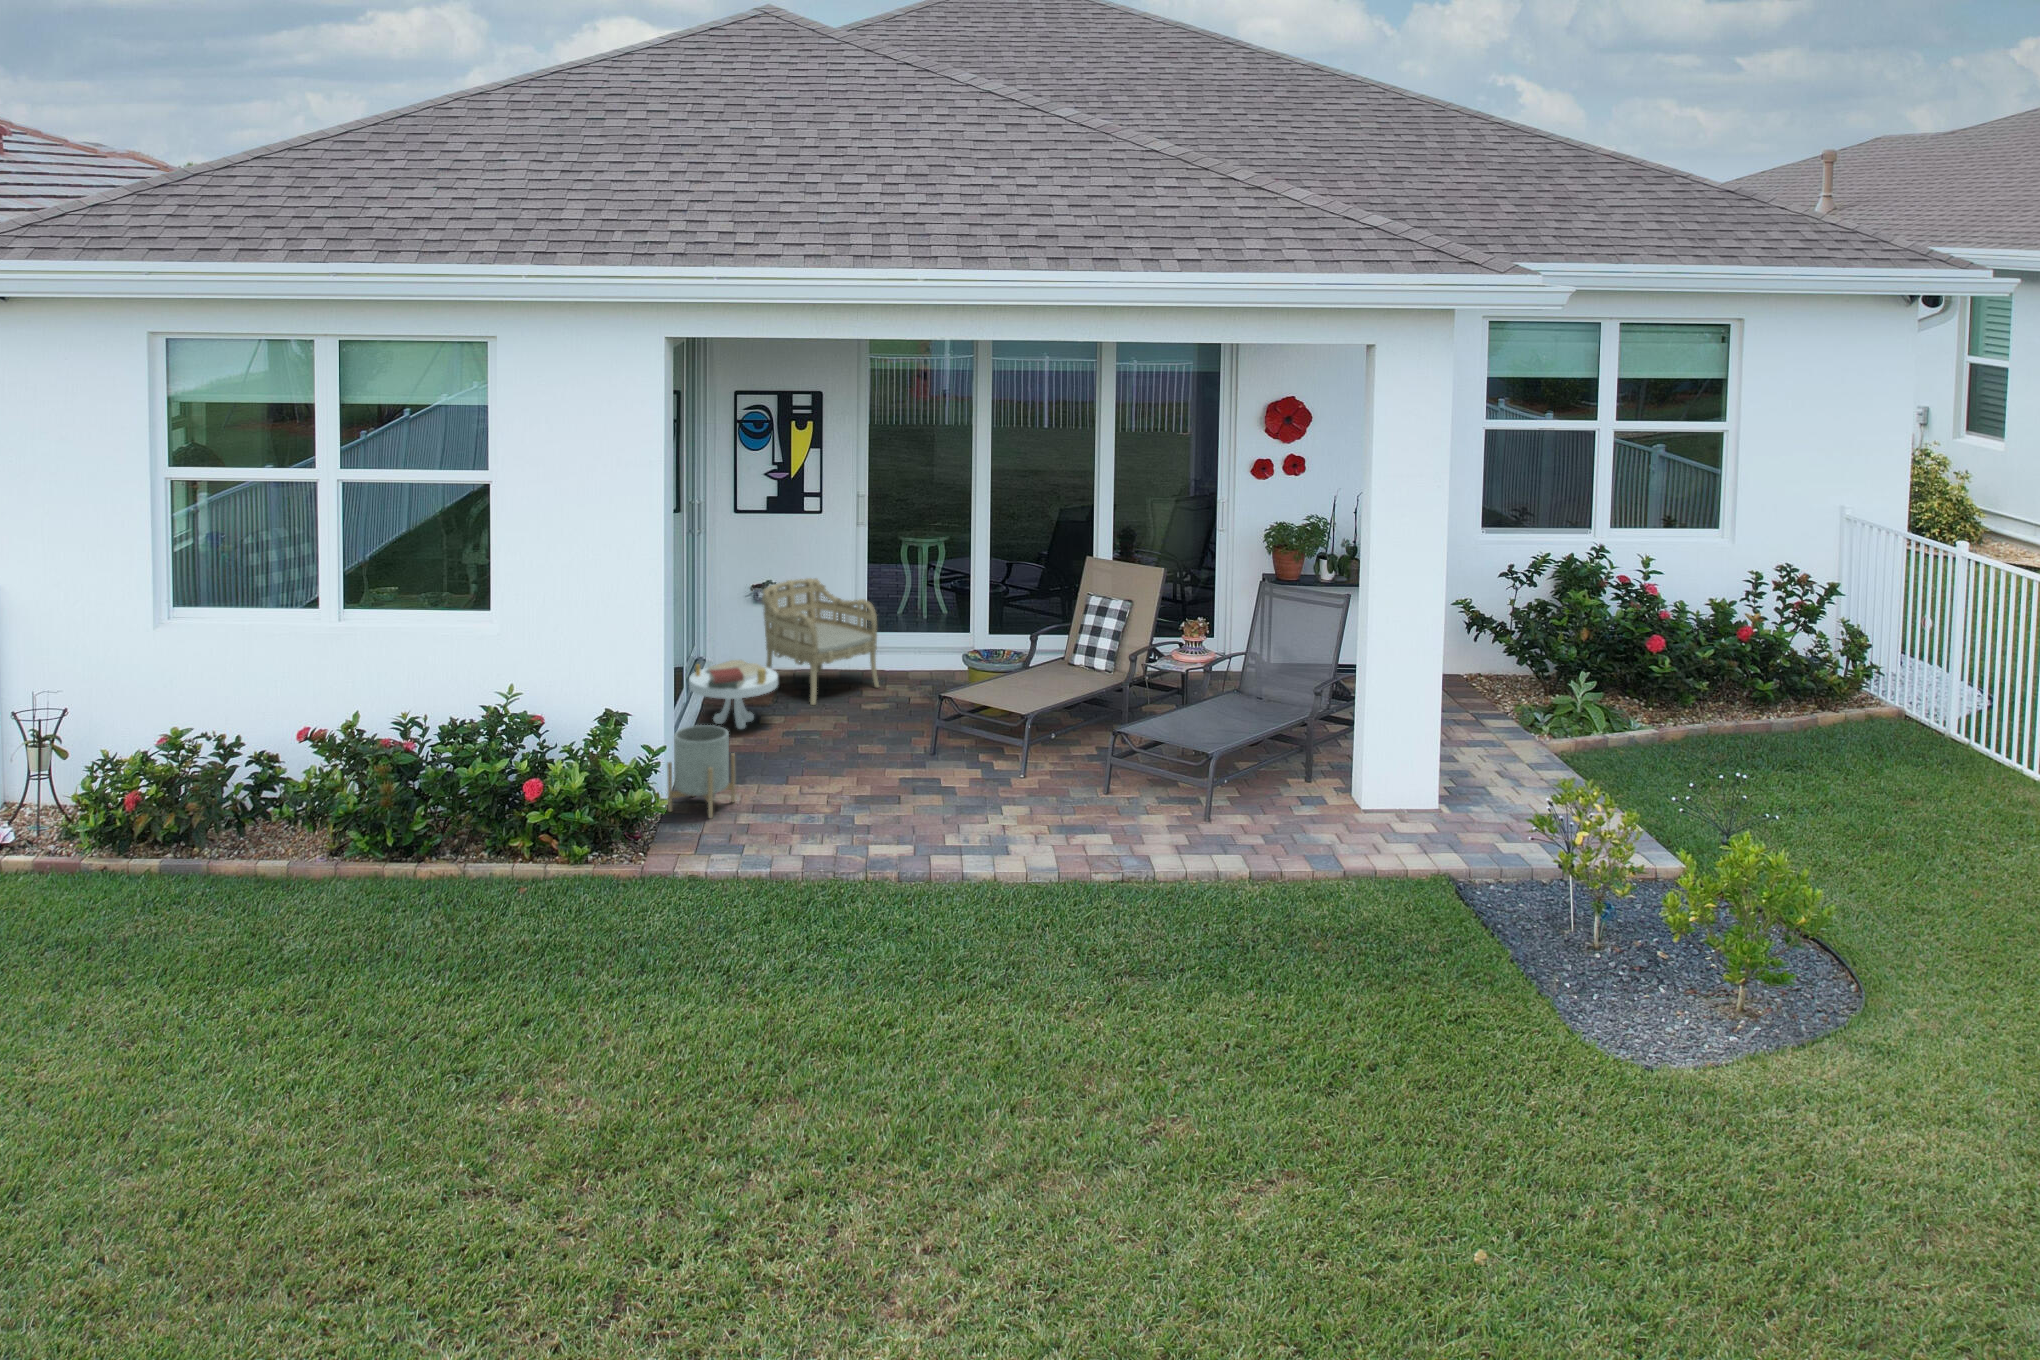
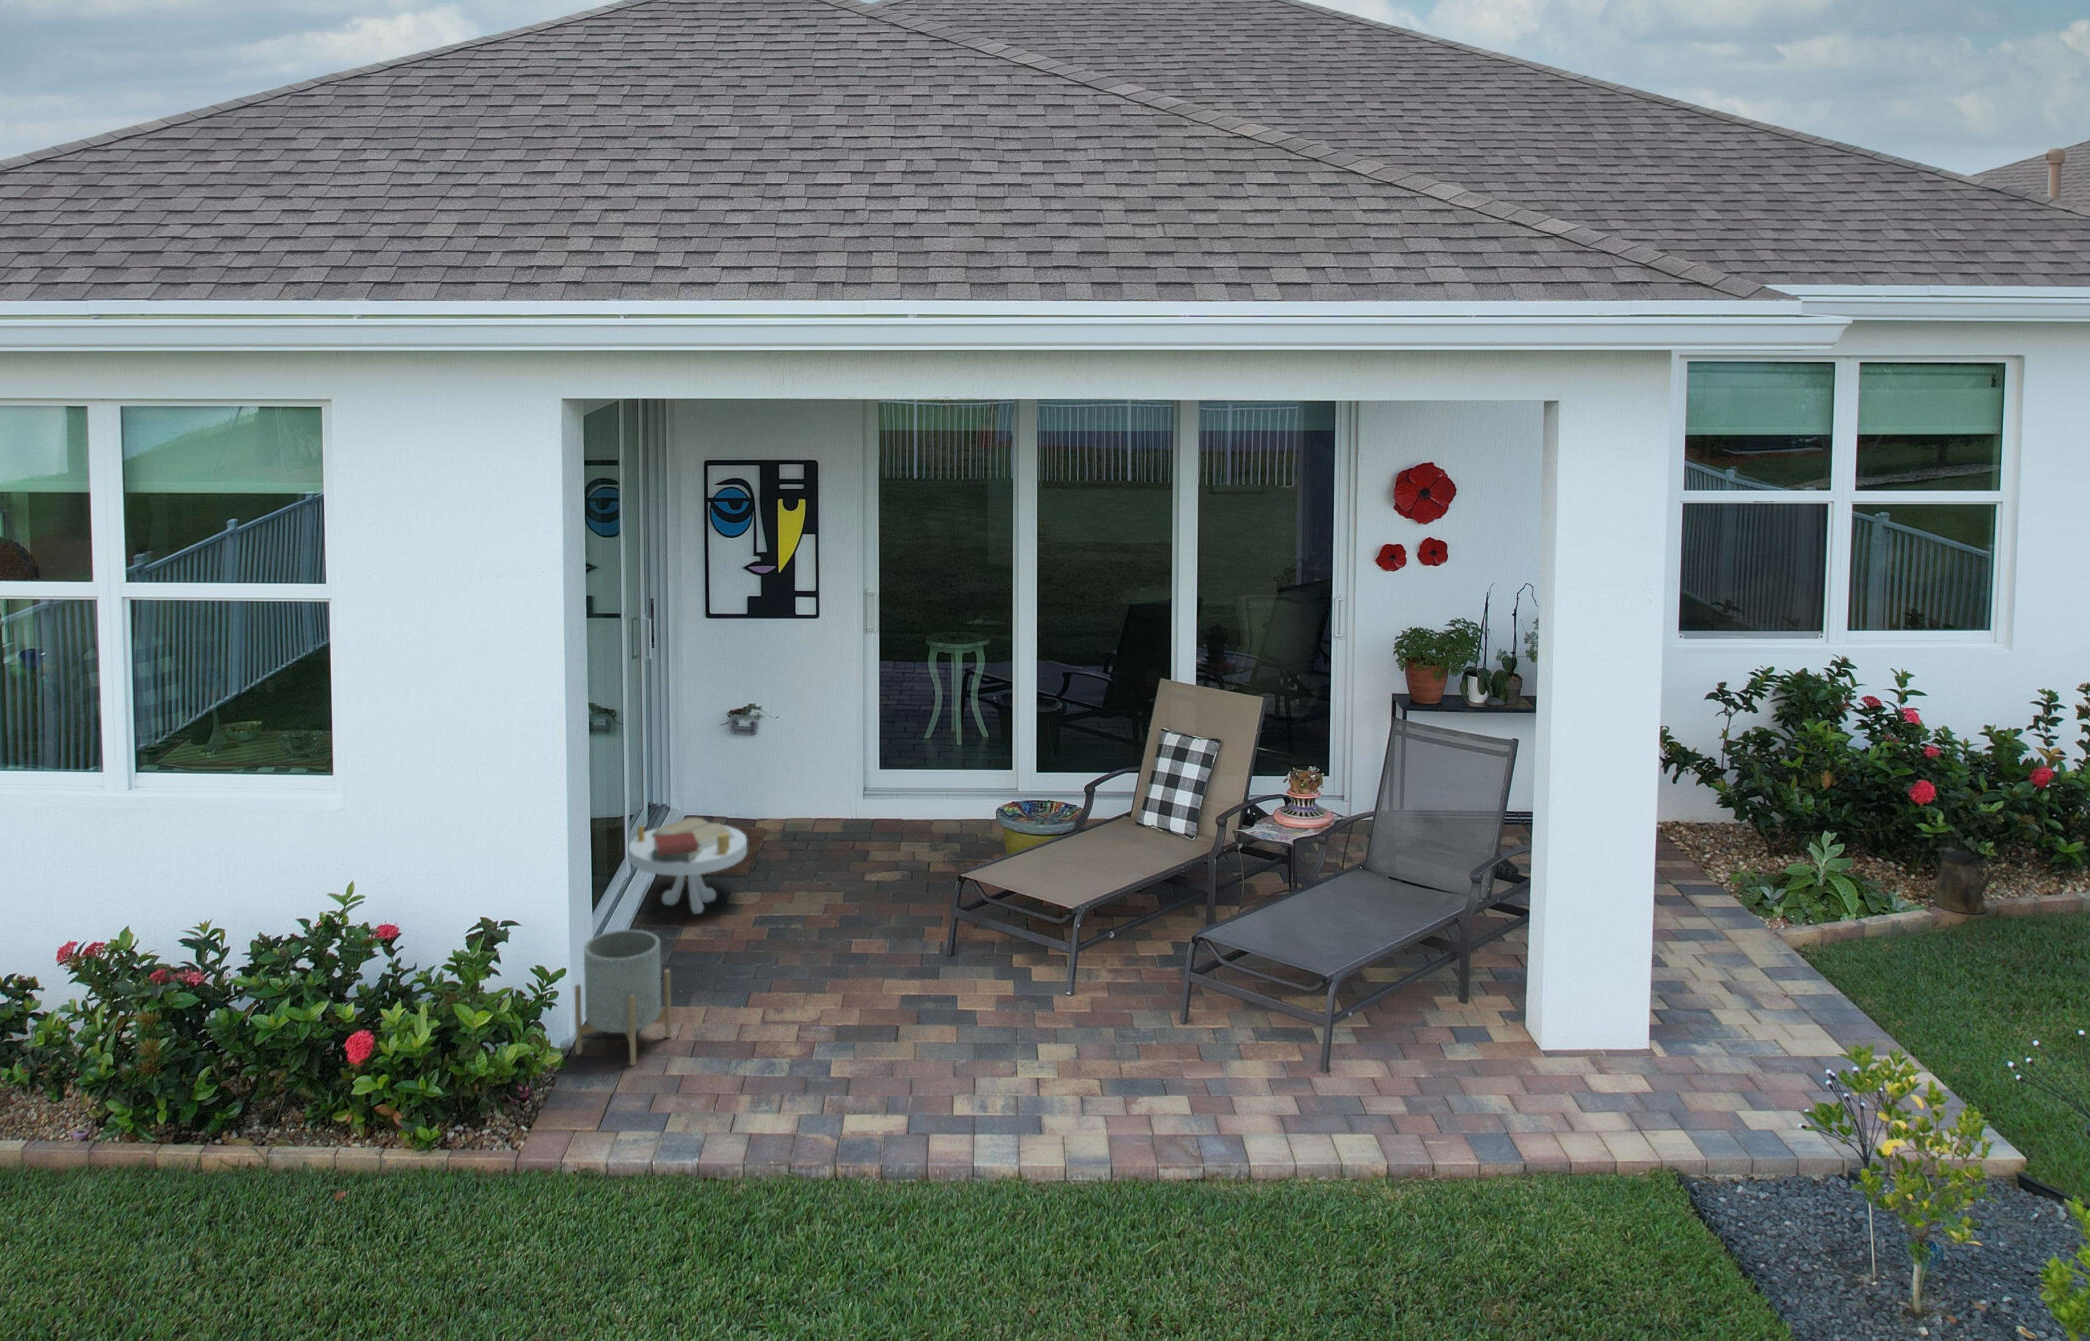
armchair: present [762,578,879,705] -> none [733,701,887,875]
watering can: none [1659,683,1702,729] -> present [1933,848,1997,914]

